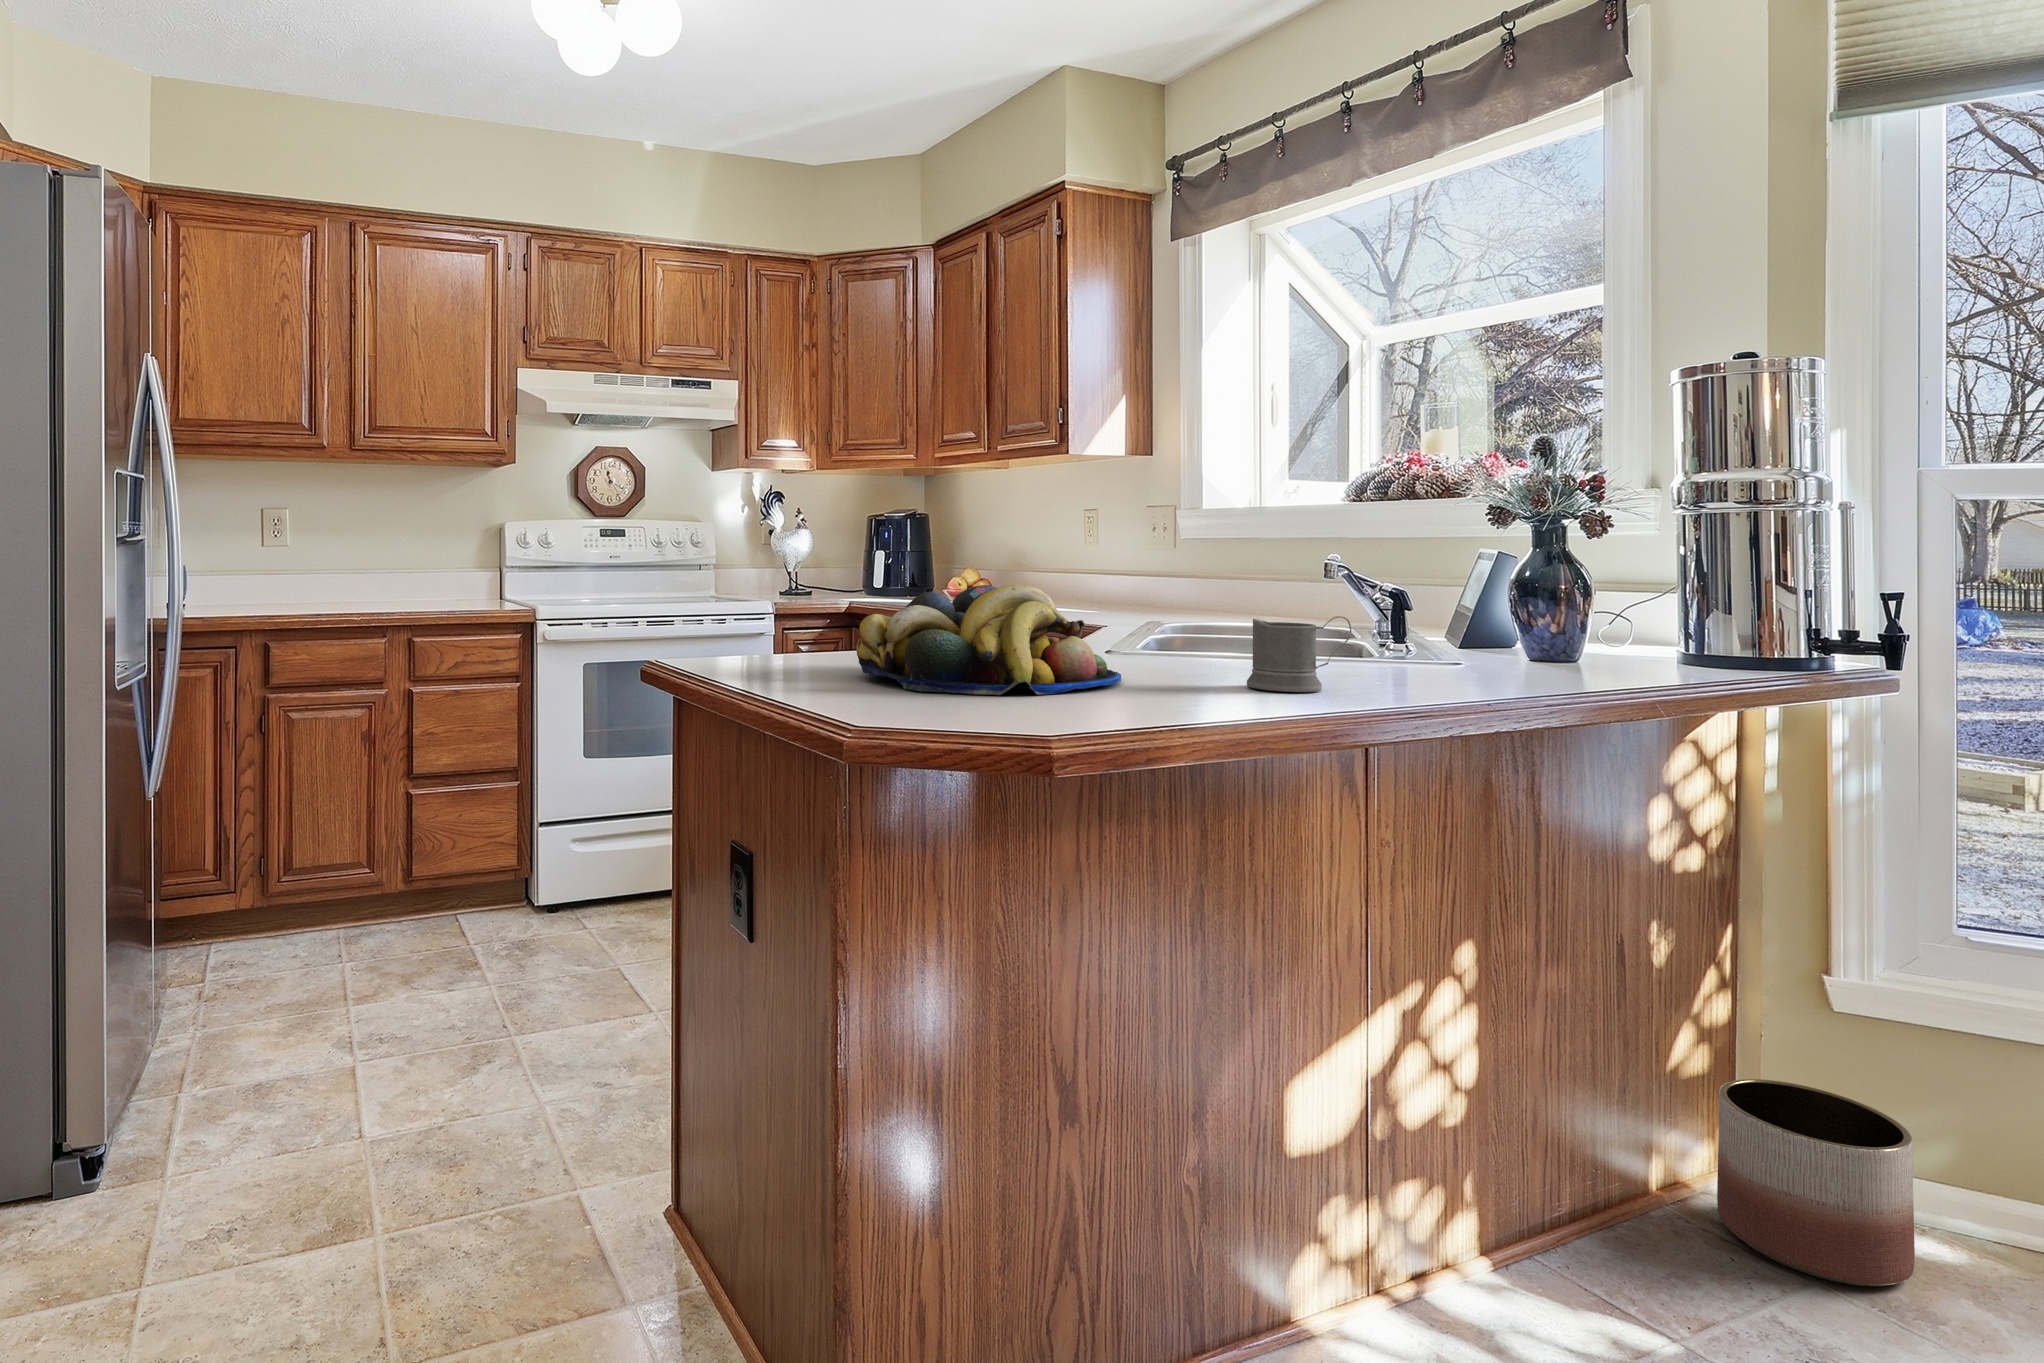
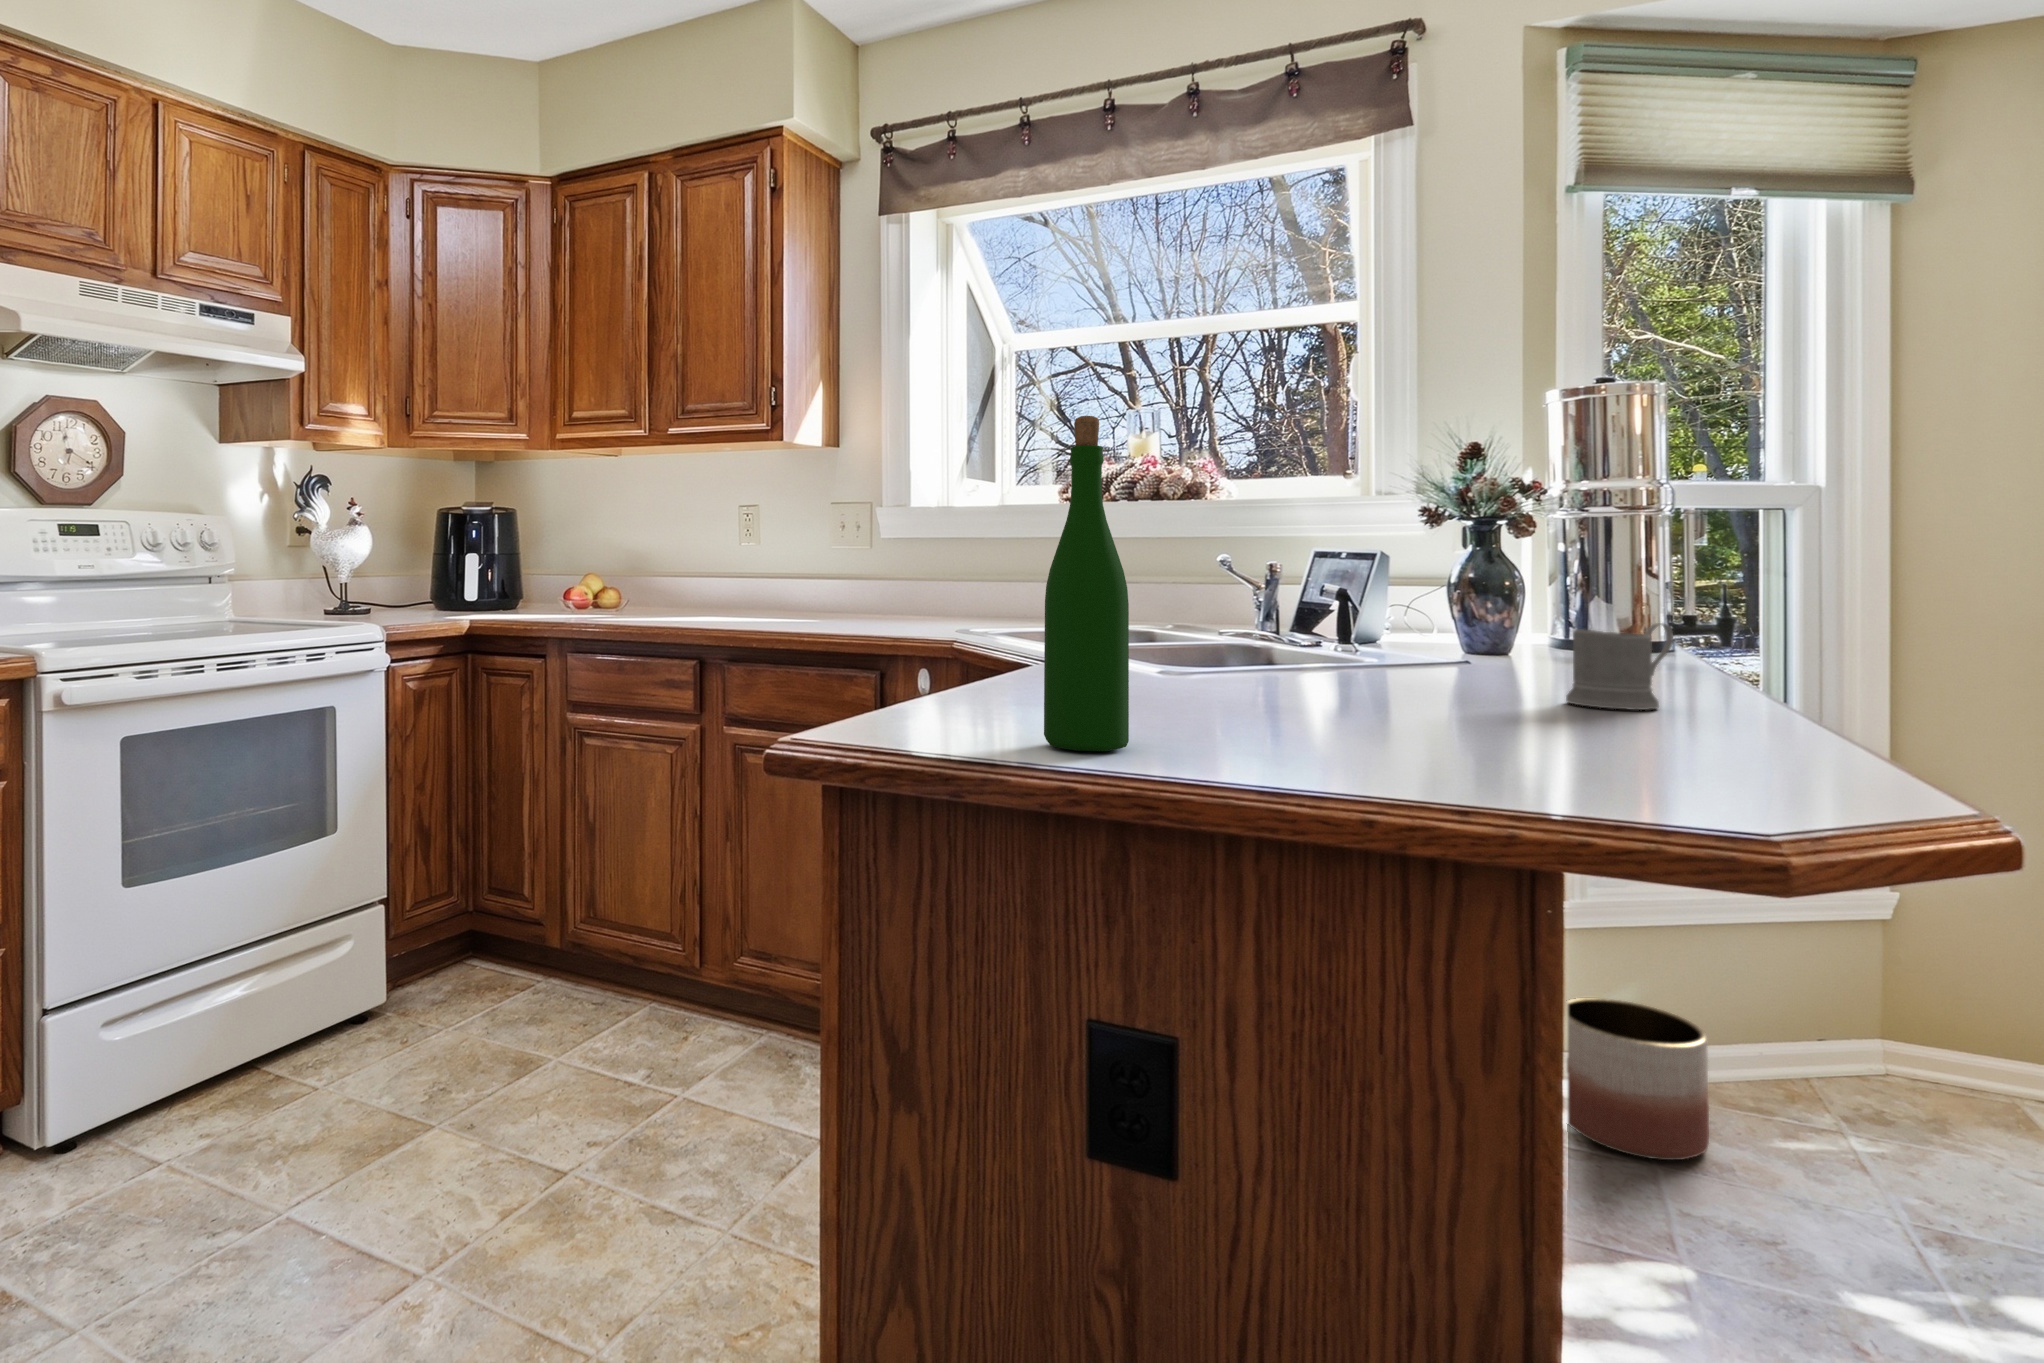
wine bottle: none [714,460,765,673] -> present [1044,416,1129,751]
fruit bowl: present [856,584,1121,695] -> none [1183,598,1566,753]

